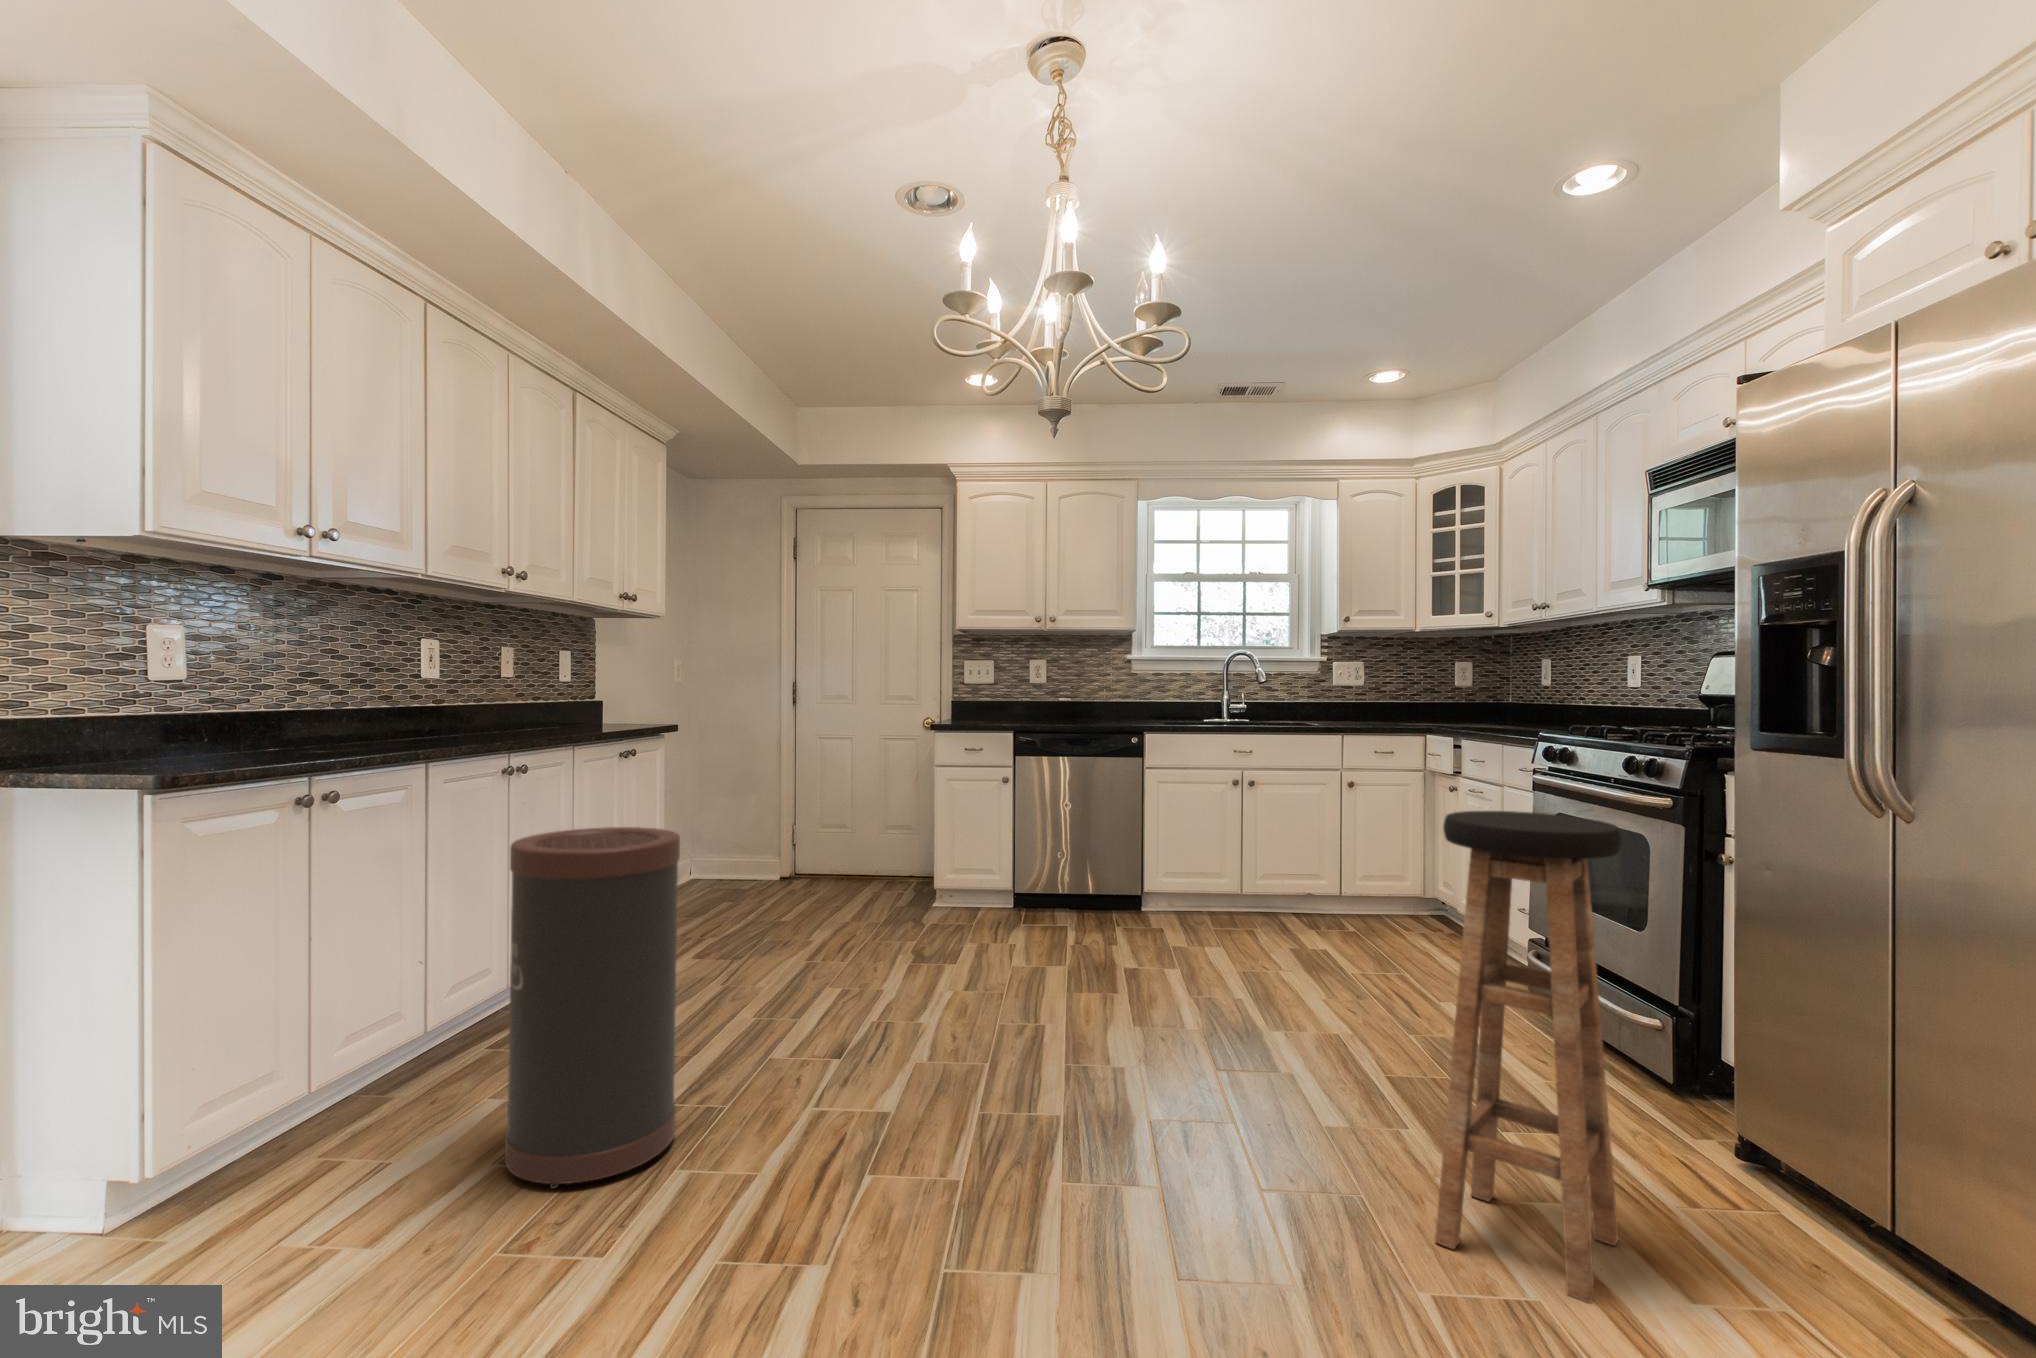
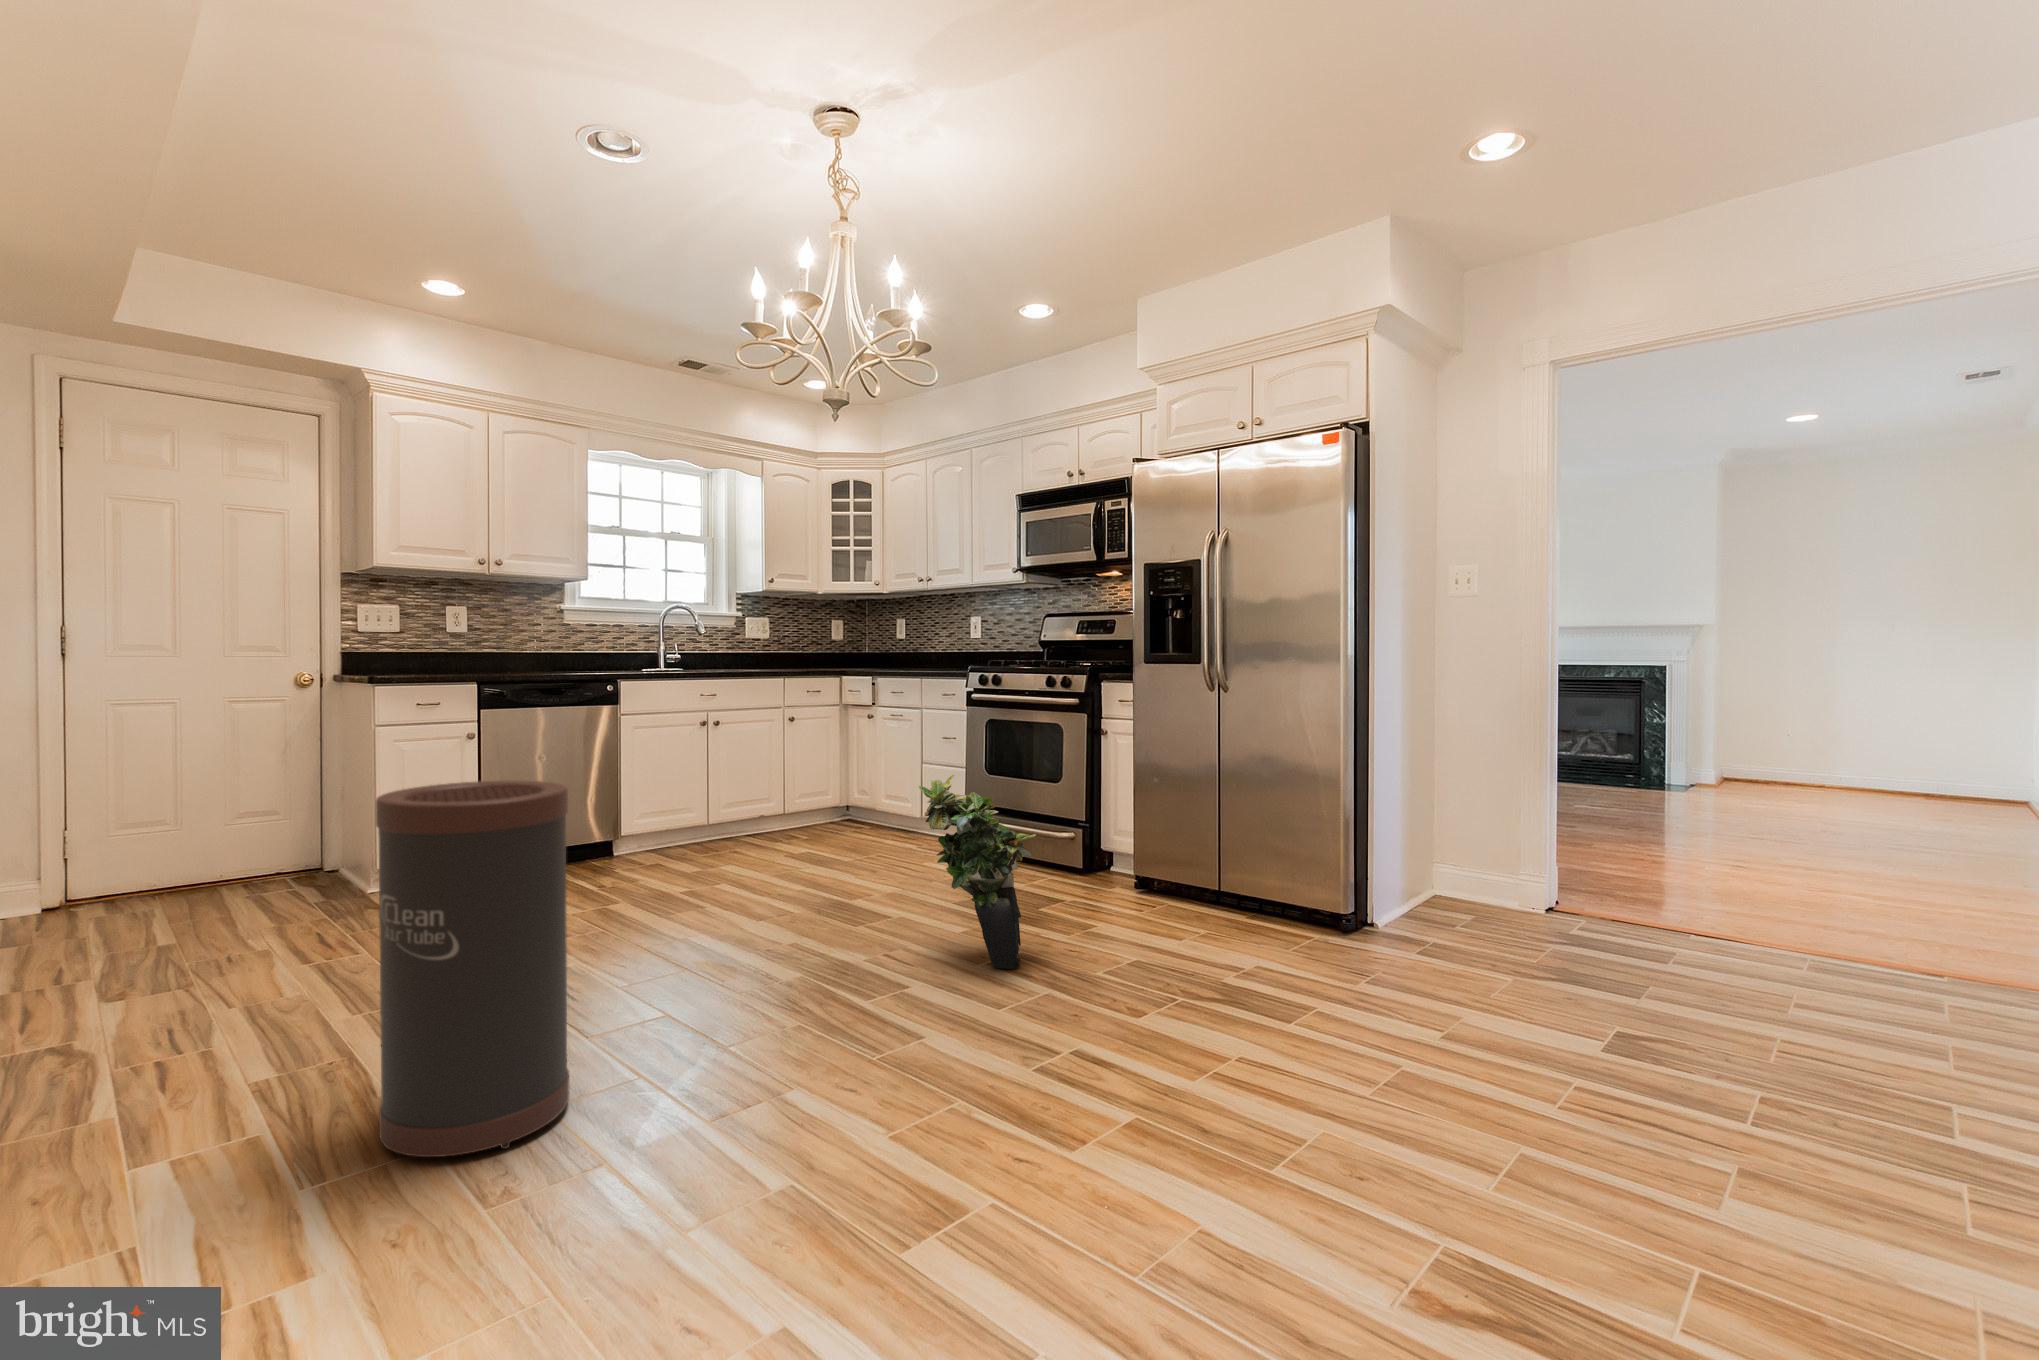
bar stool: present [1435,811,1622,1302] -> none [1069,707,1159,952]
potted plant: none [1152,891,1329,1221] -> present [918,775,1036,969]

